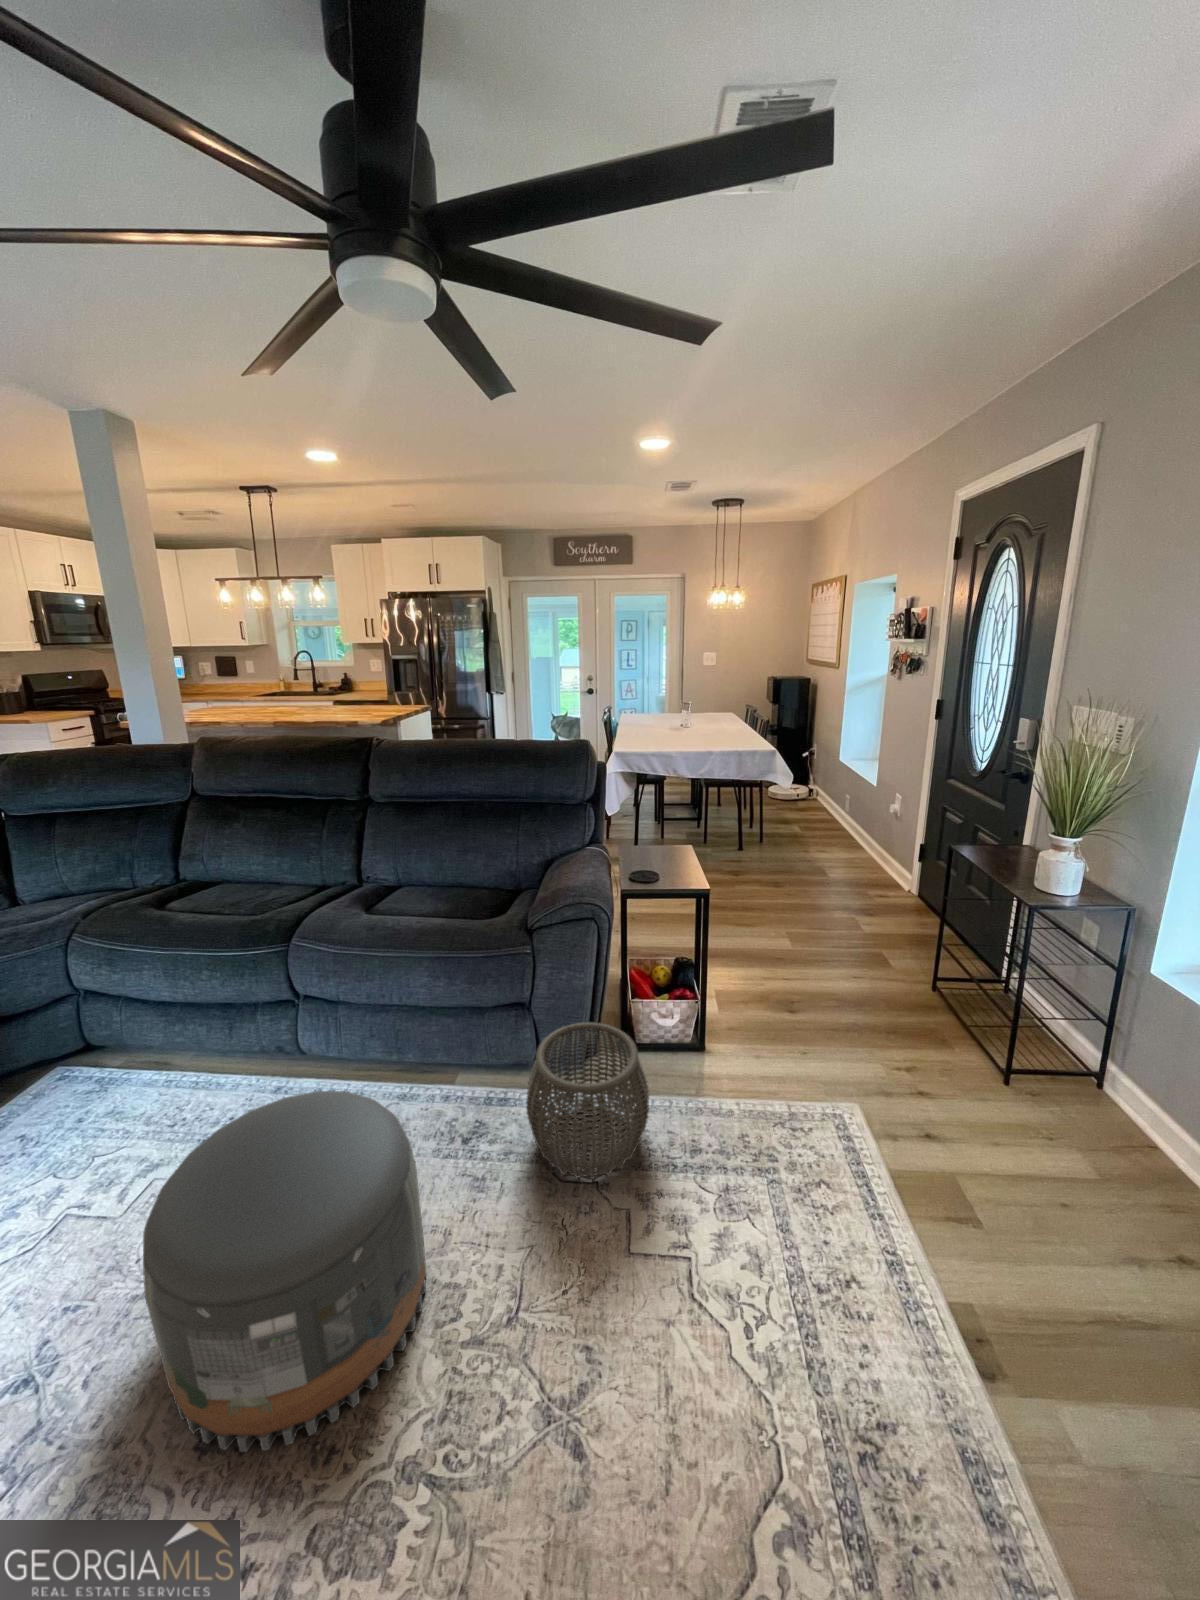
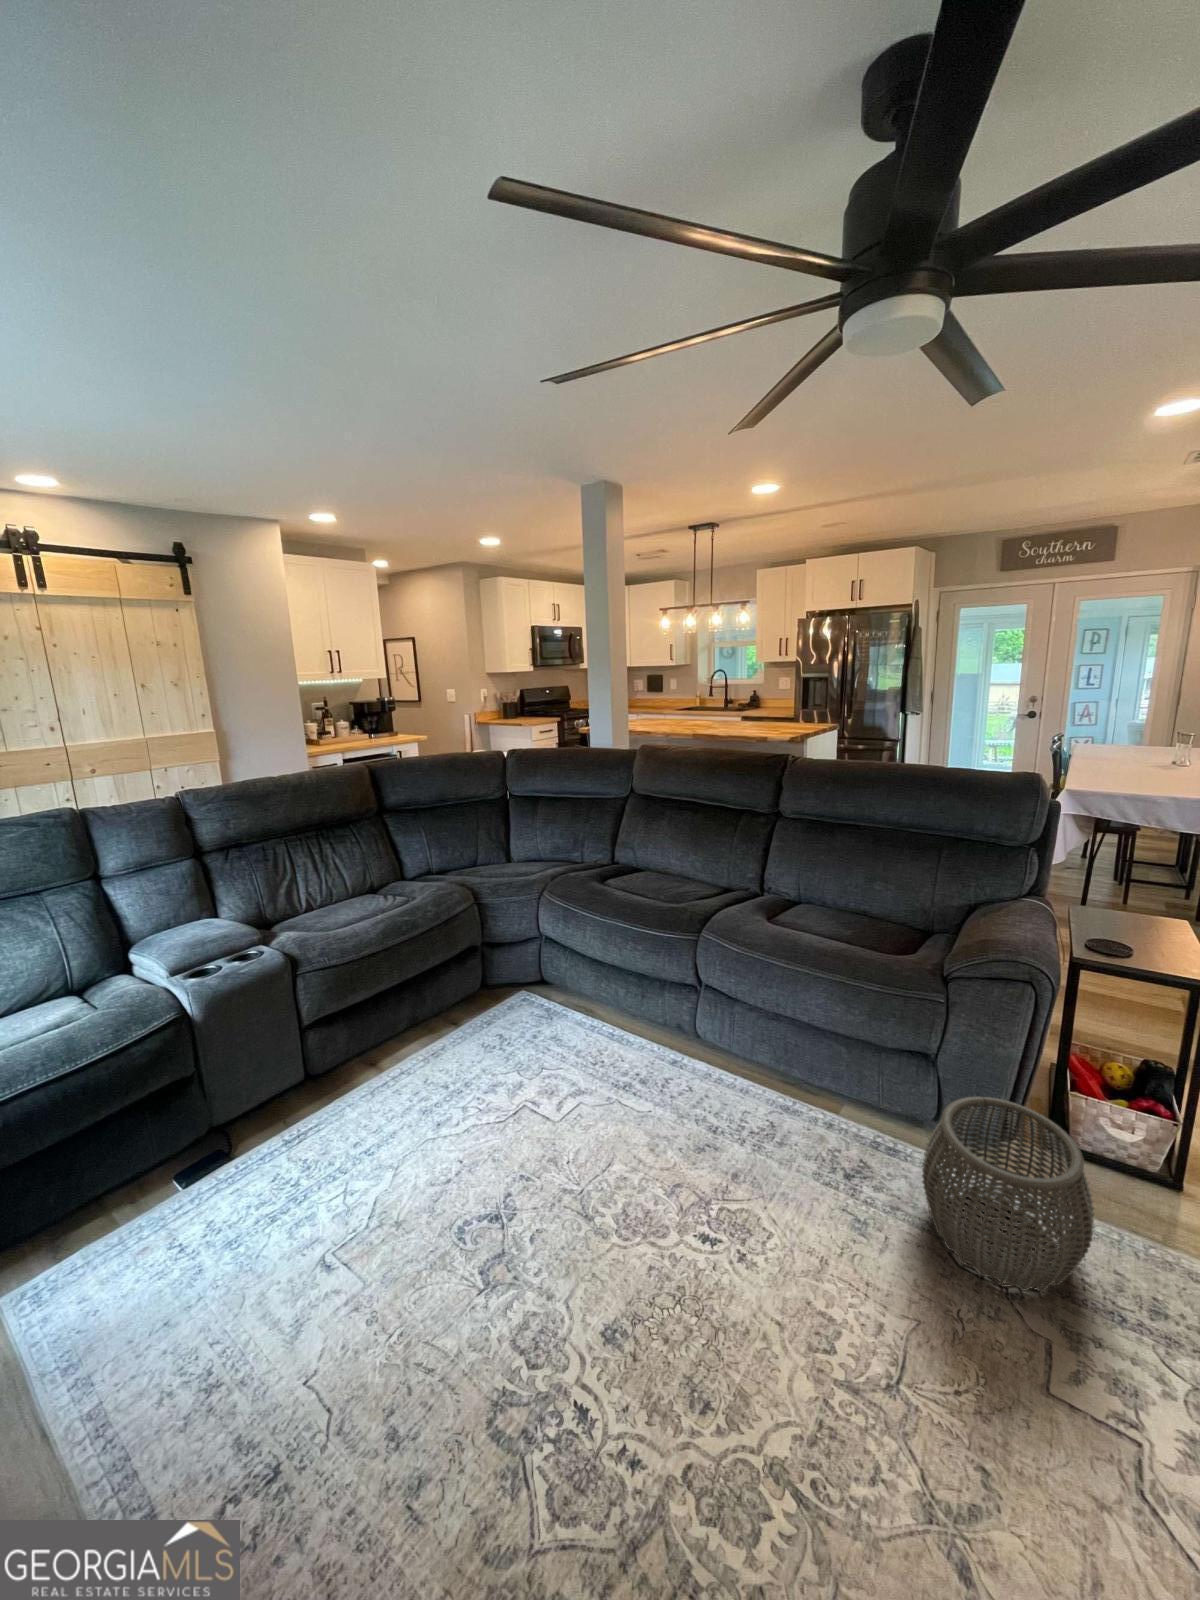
pouf: present [143,1091,427,1452] -> none [585,1069,804,1379]

